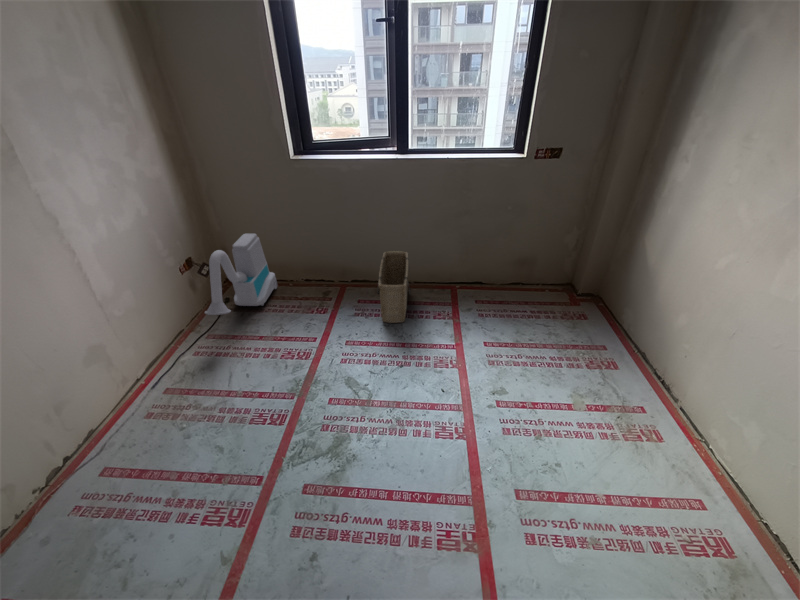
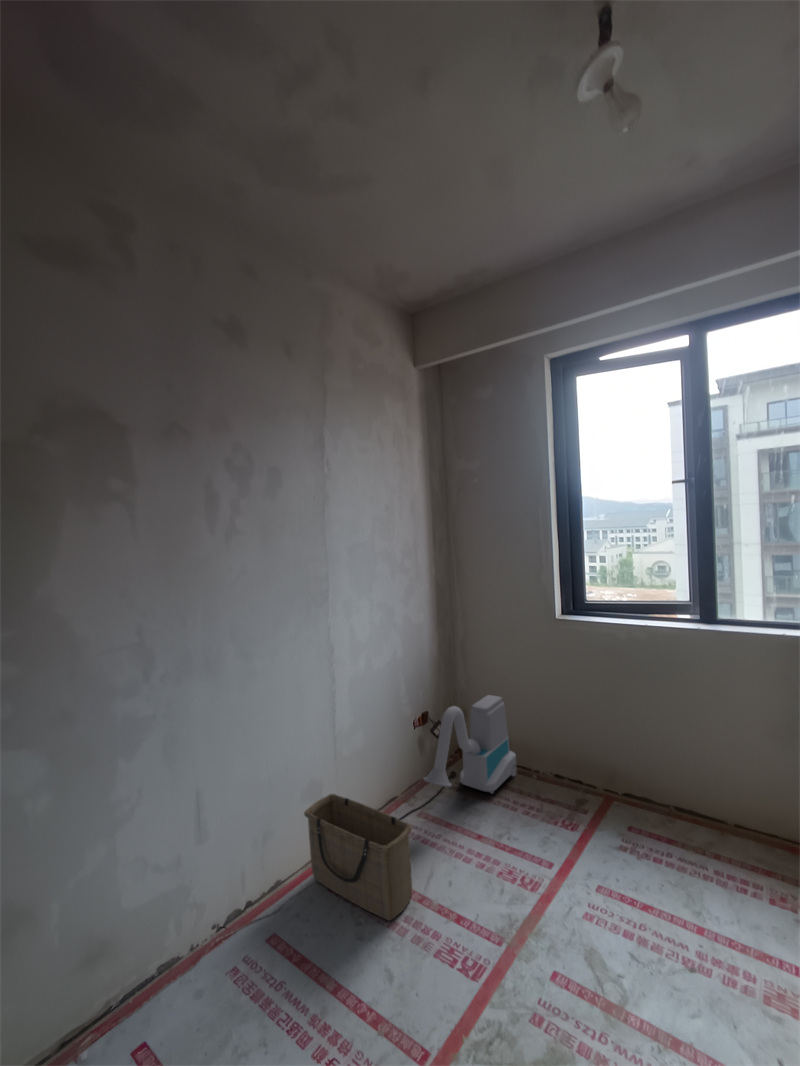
basket: present [377,251,411,323] -> present [304,794,412,920]

